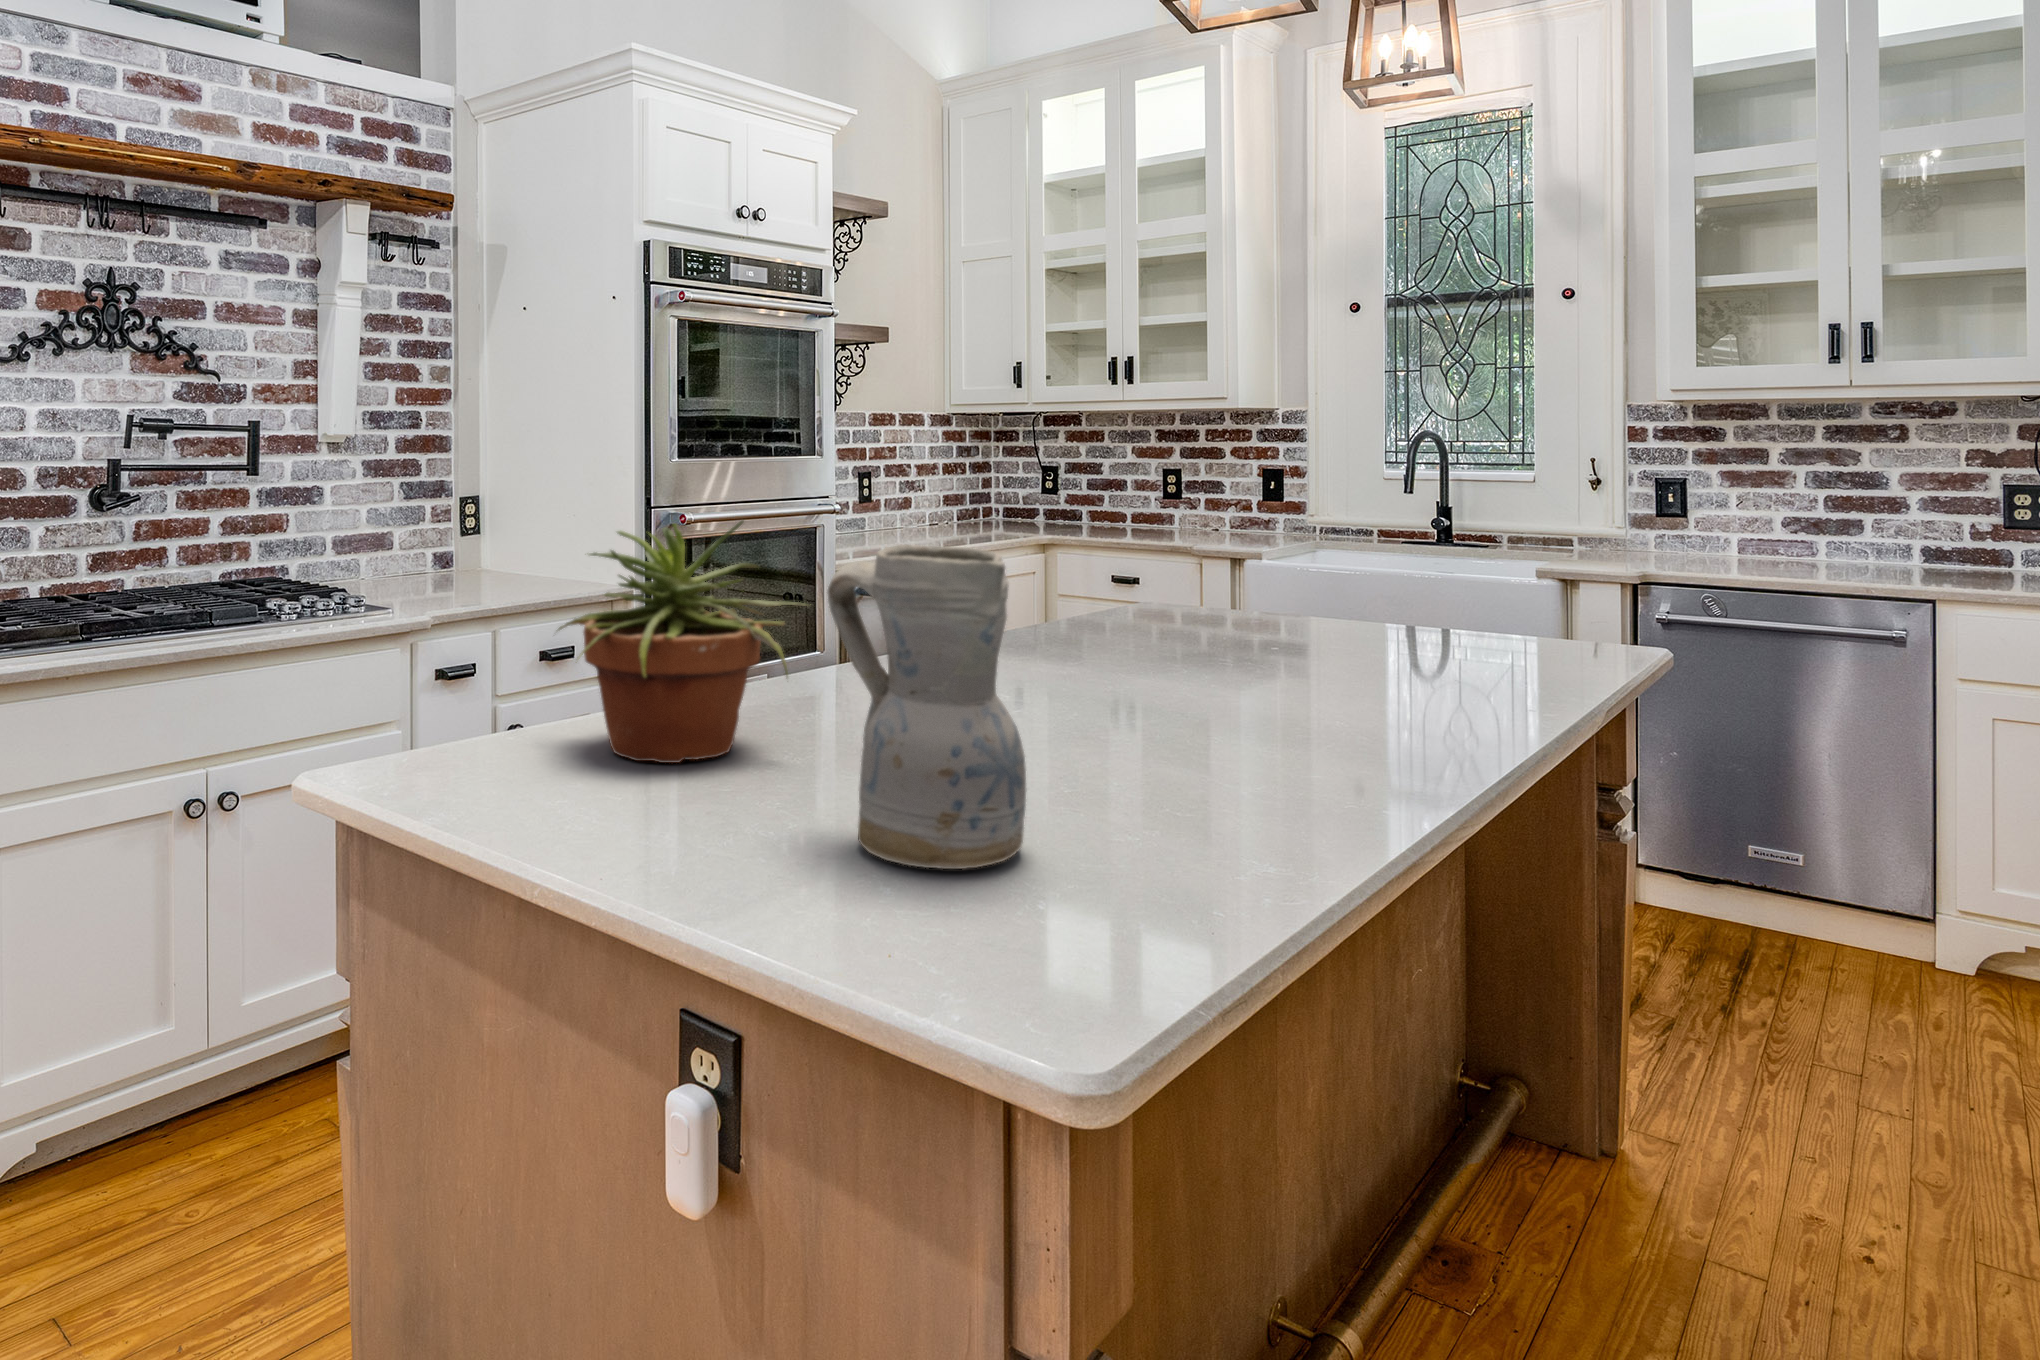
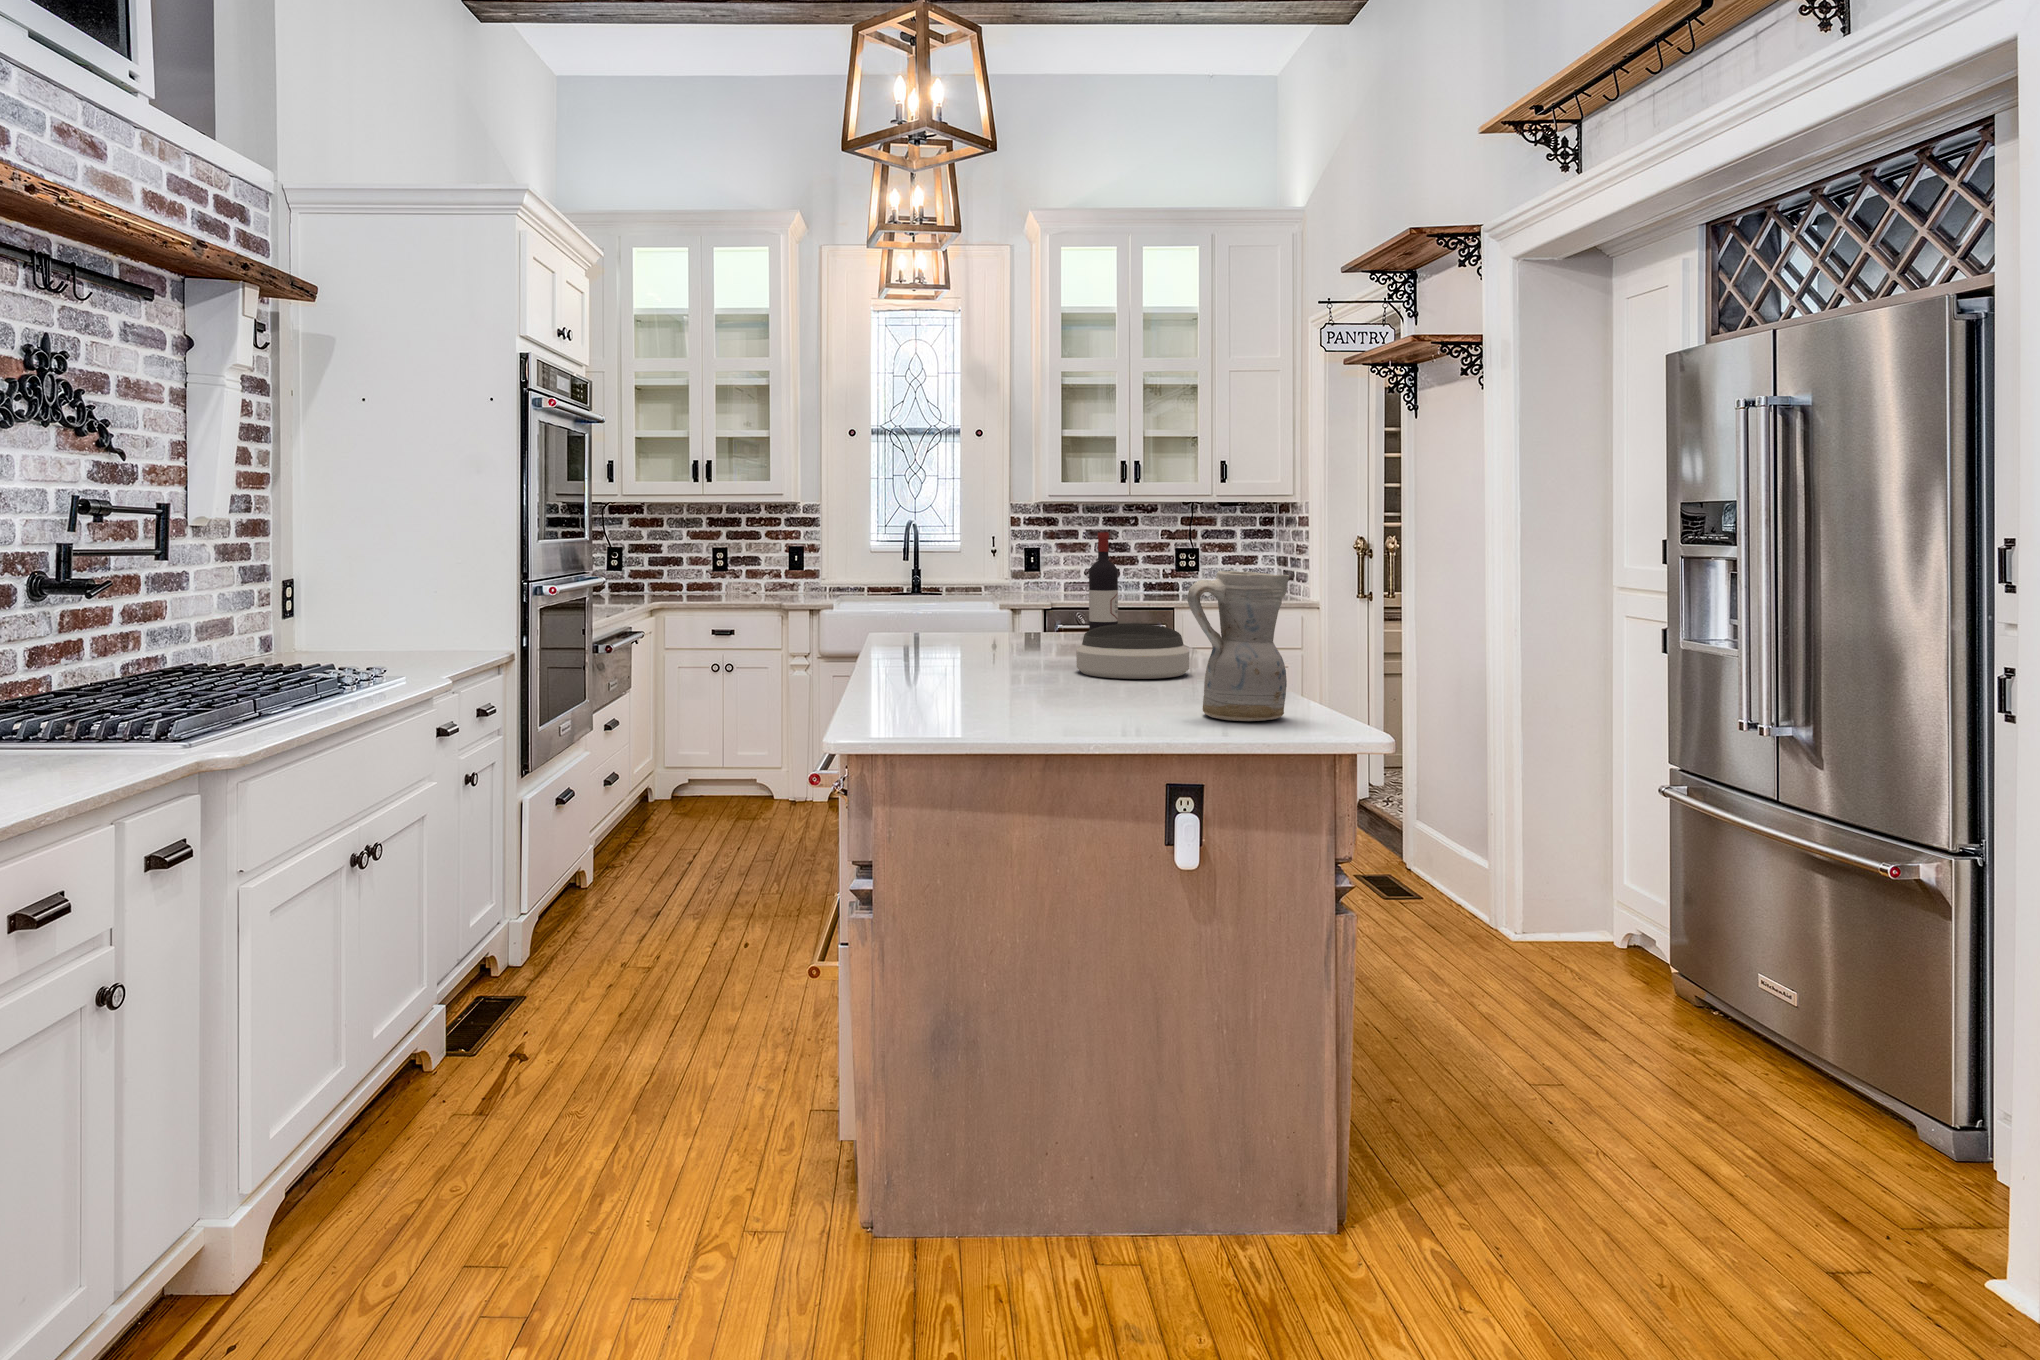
wine bottle: none [1380,457,1436,650] -> present [1089,532,1118,630]
potted plant: present [558,520,806,763] -> none [922,566,1087,712]
bowl: none [1056,626,1271,738] -> present [1076,624,1189,679]

